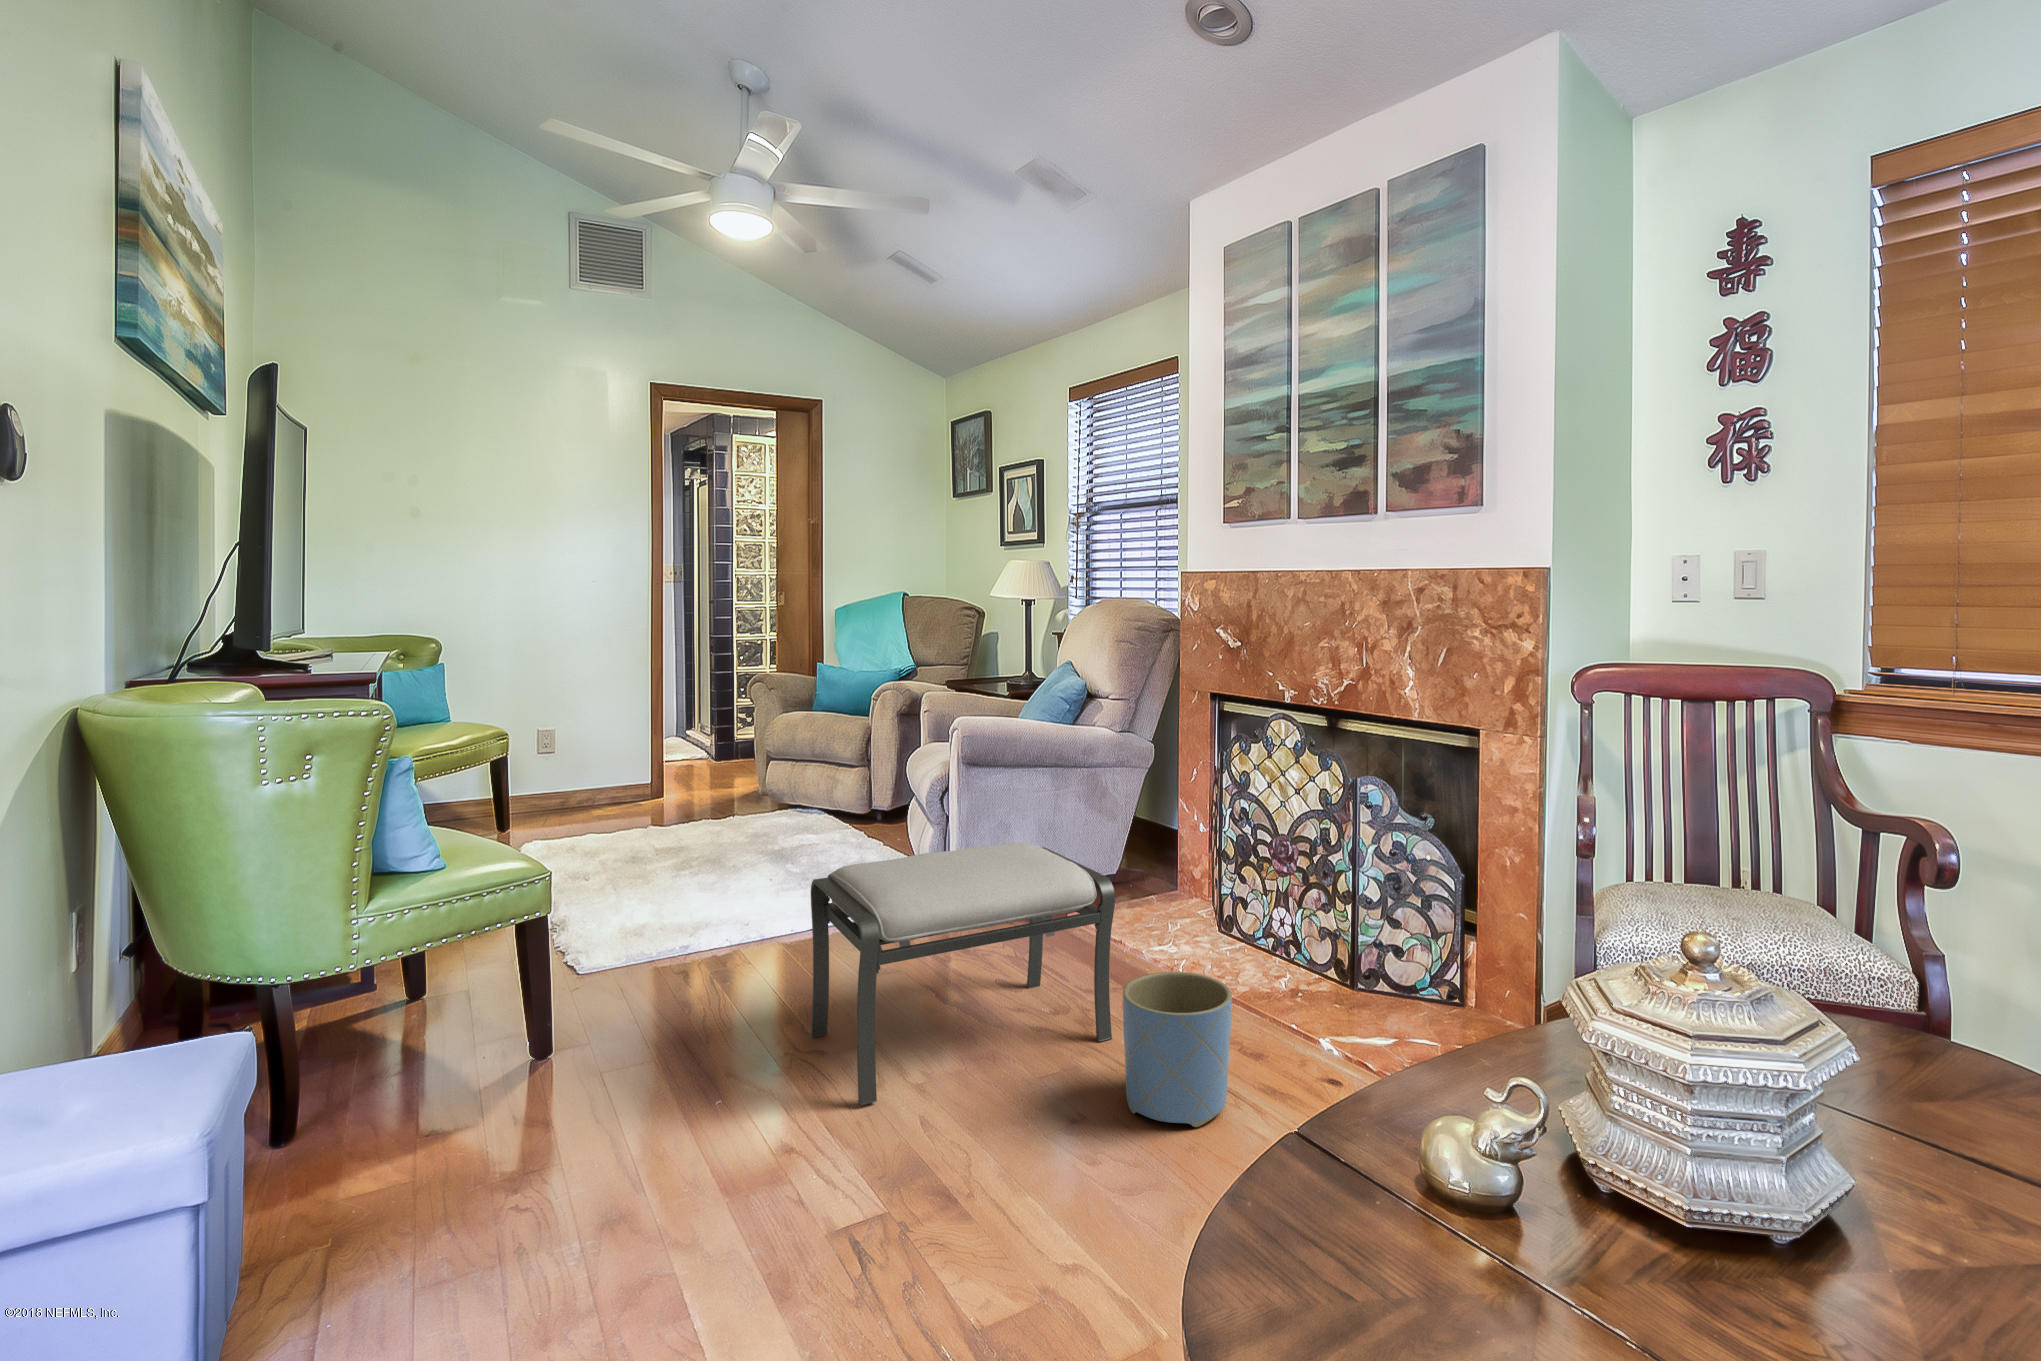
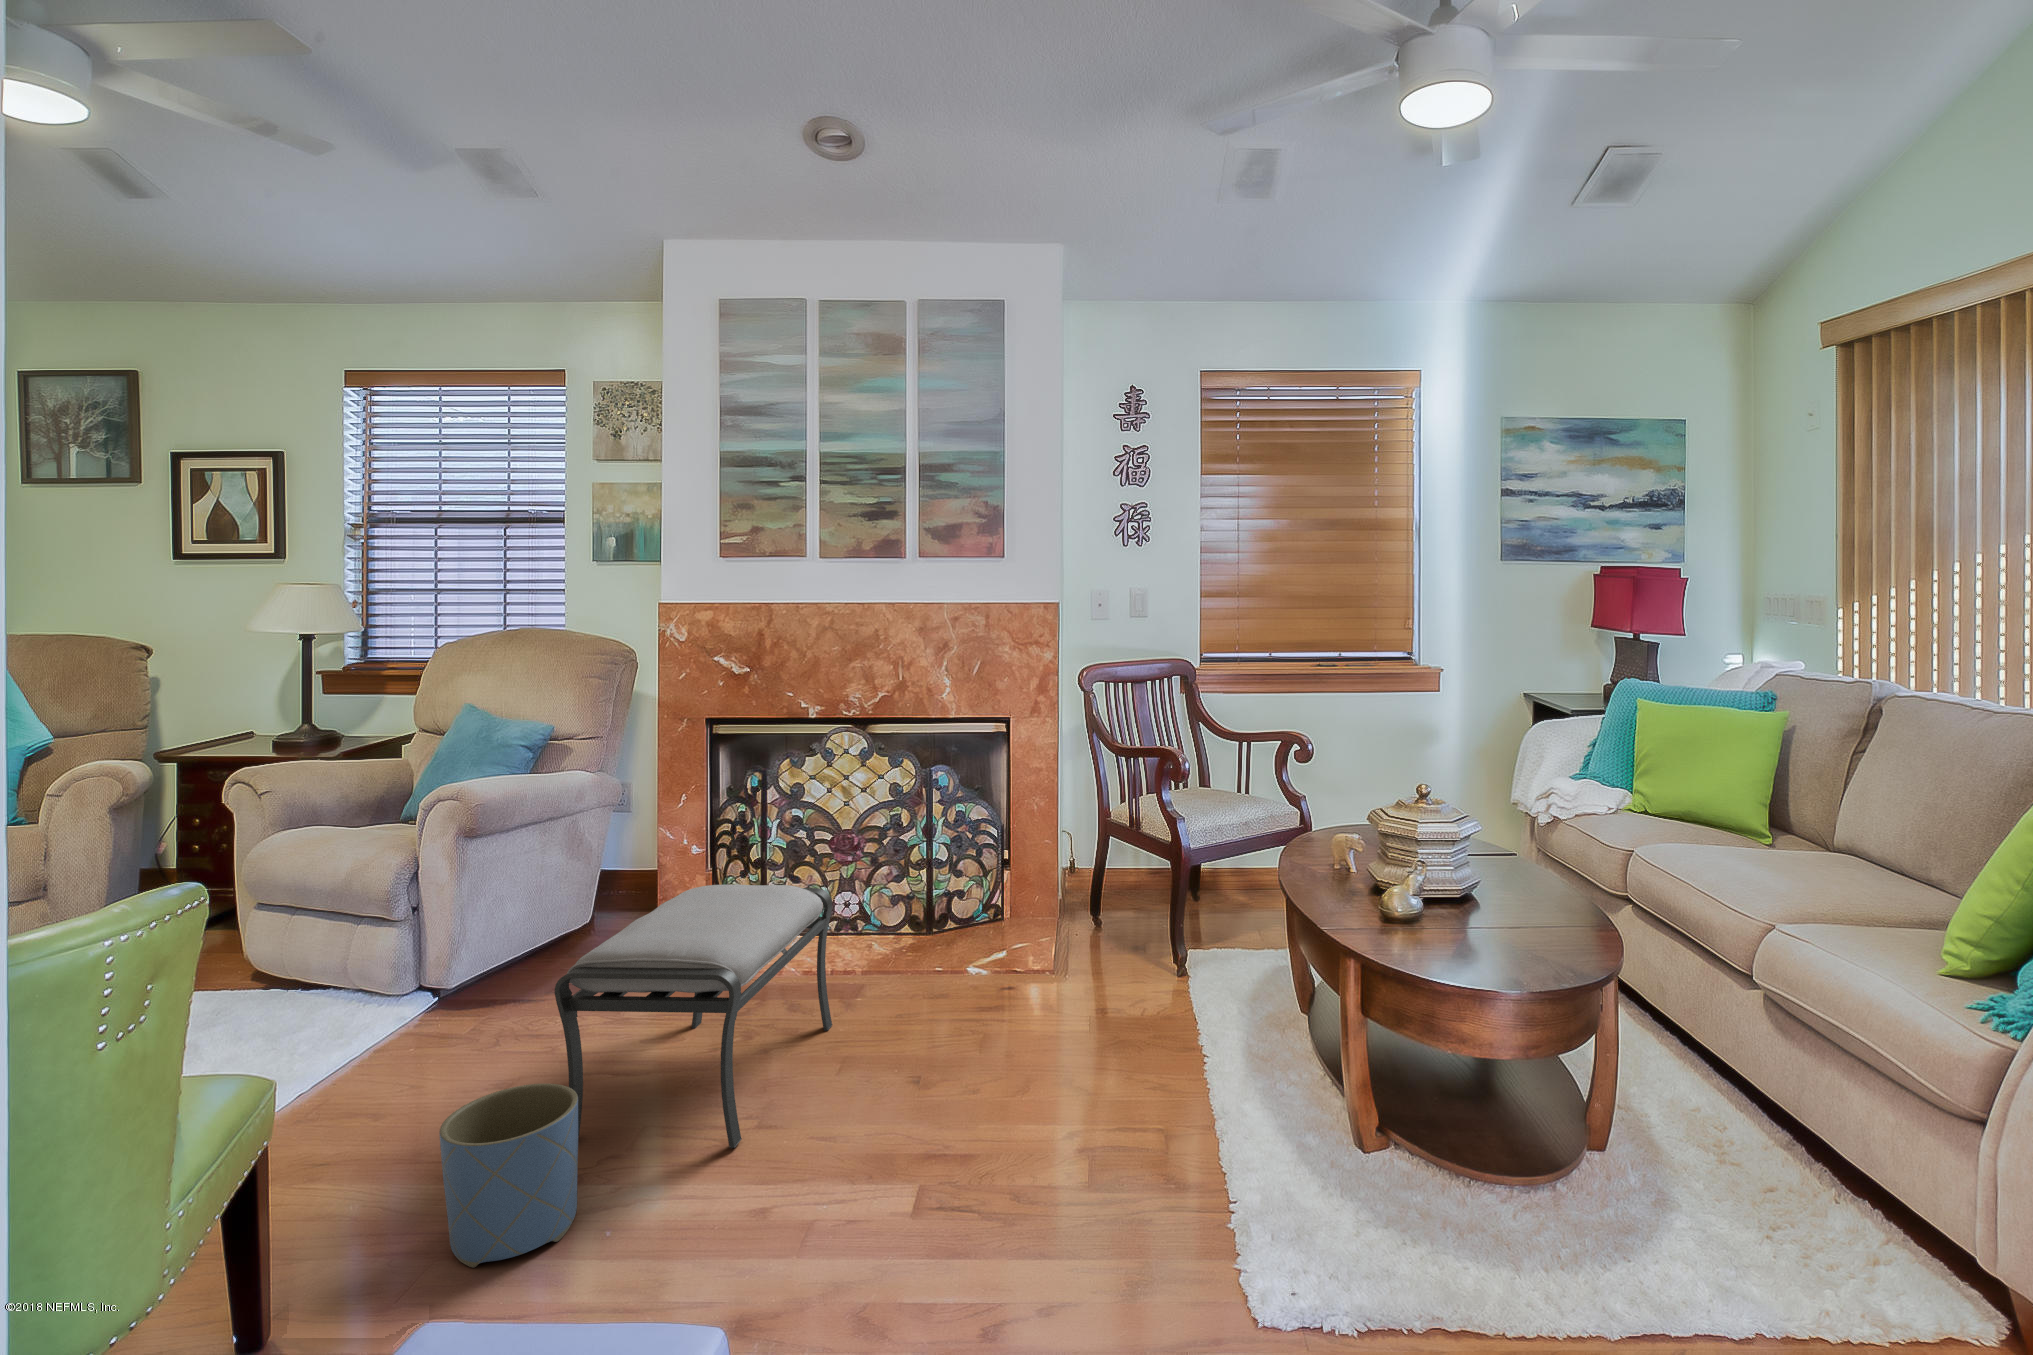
planter: present [1123,972,1232,1127] -> present [439,1084,578,1267]

